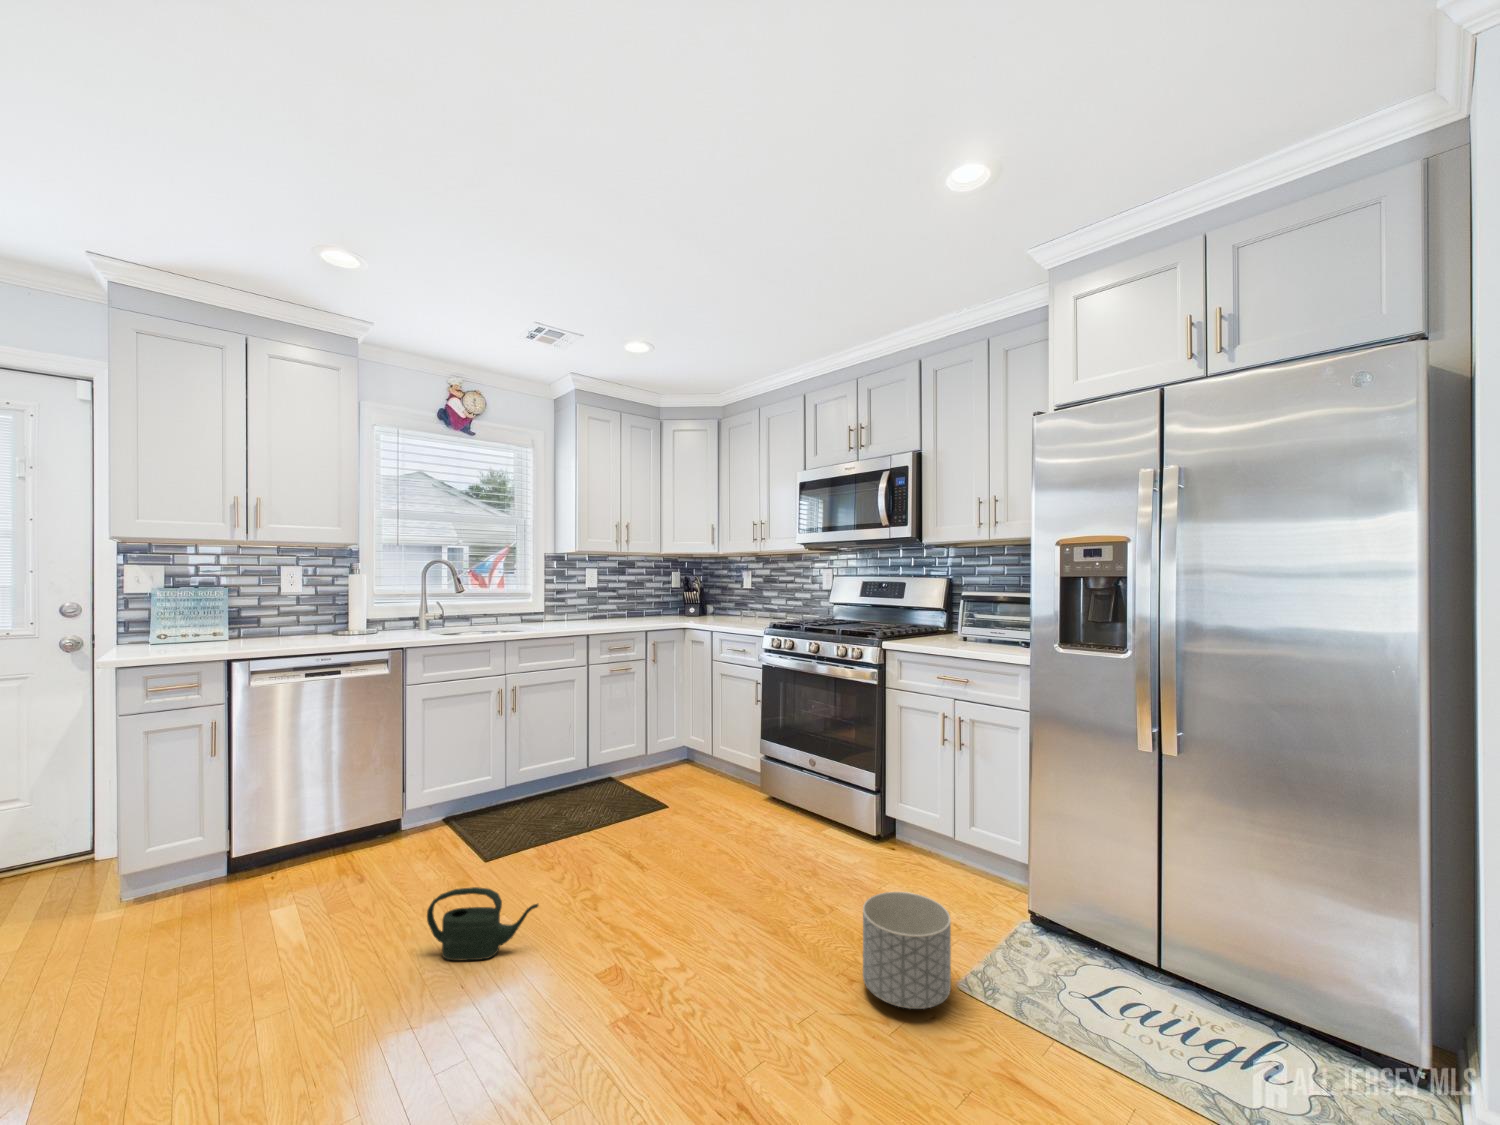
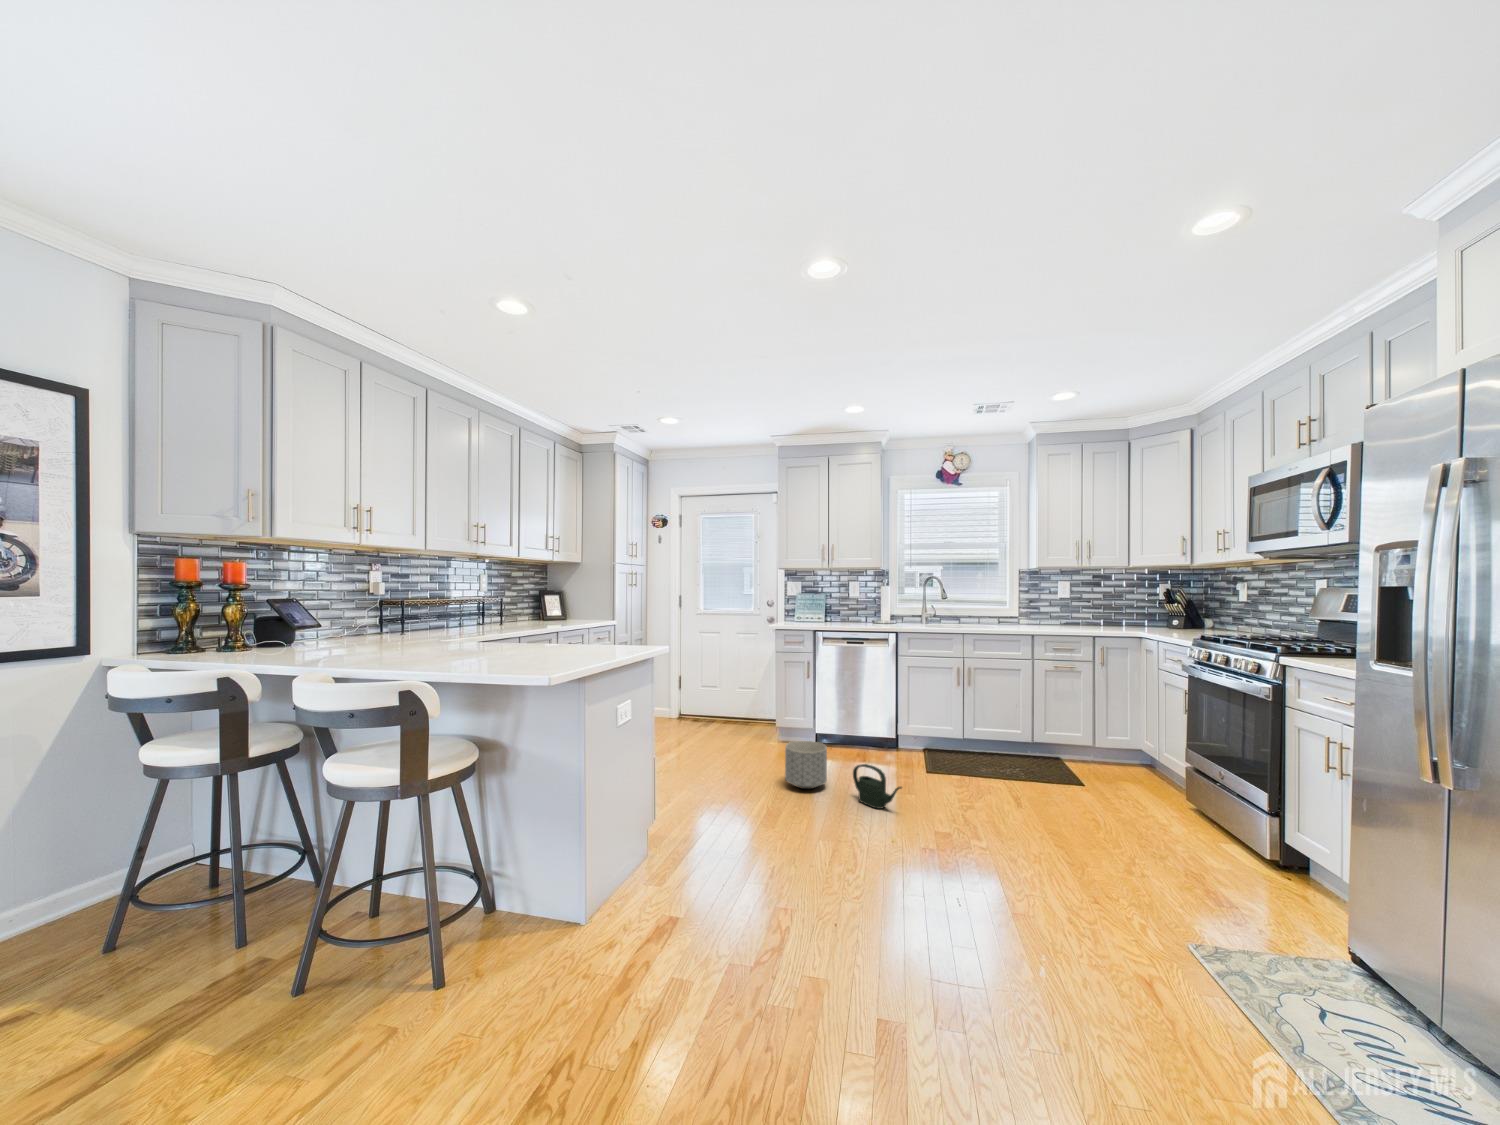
planter: present [863,892,951,1009] -> present [785,741,827,789]

